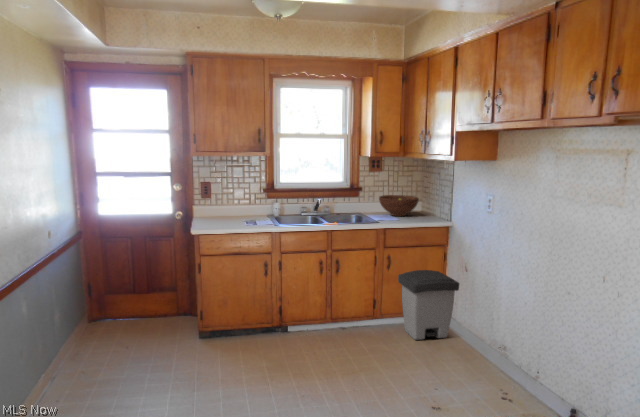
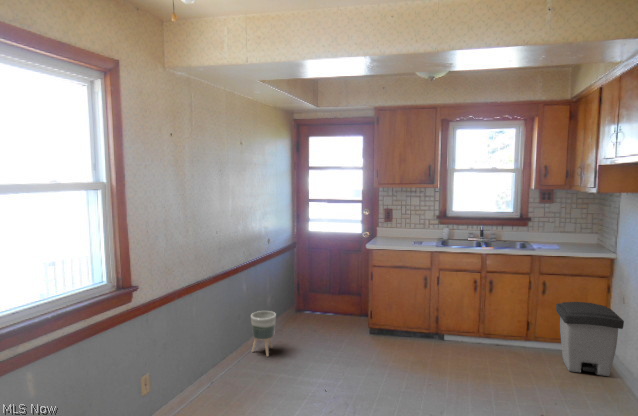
fruit bowl: present [379,195,419,216] -> none [548,226,592,247]
planter: none [42,337,84,402] -> present [251,311,276,356]

